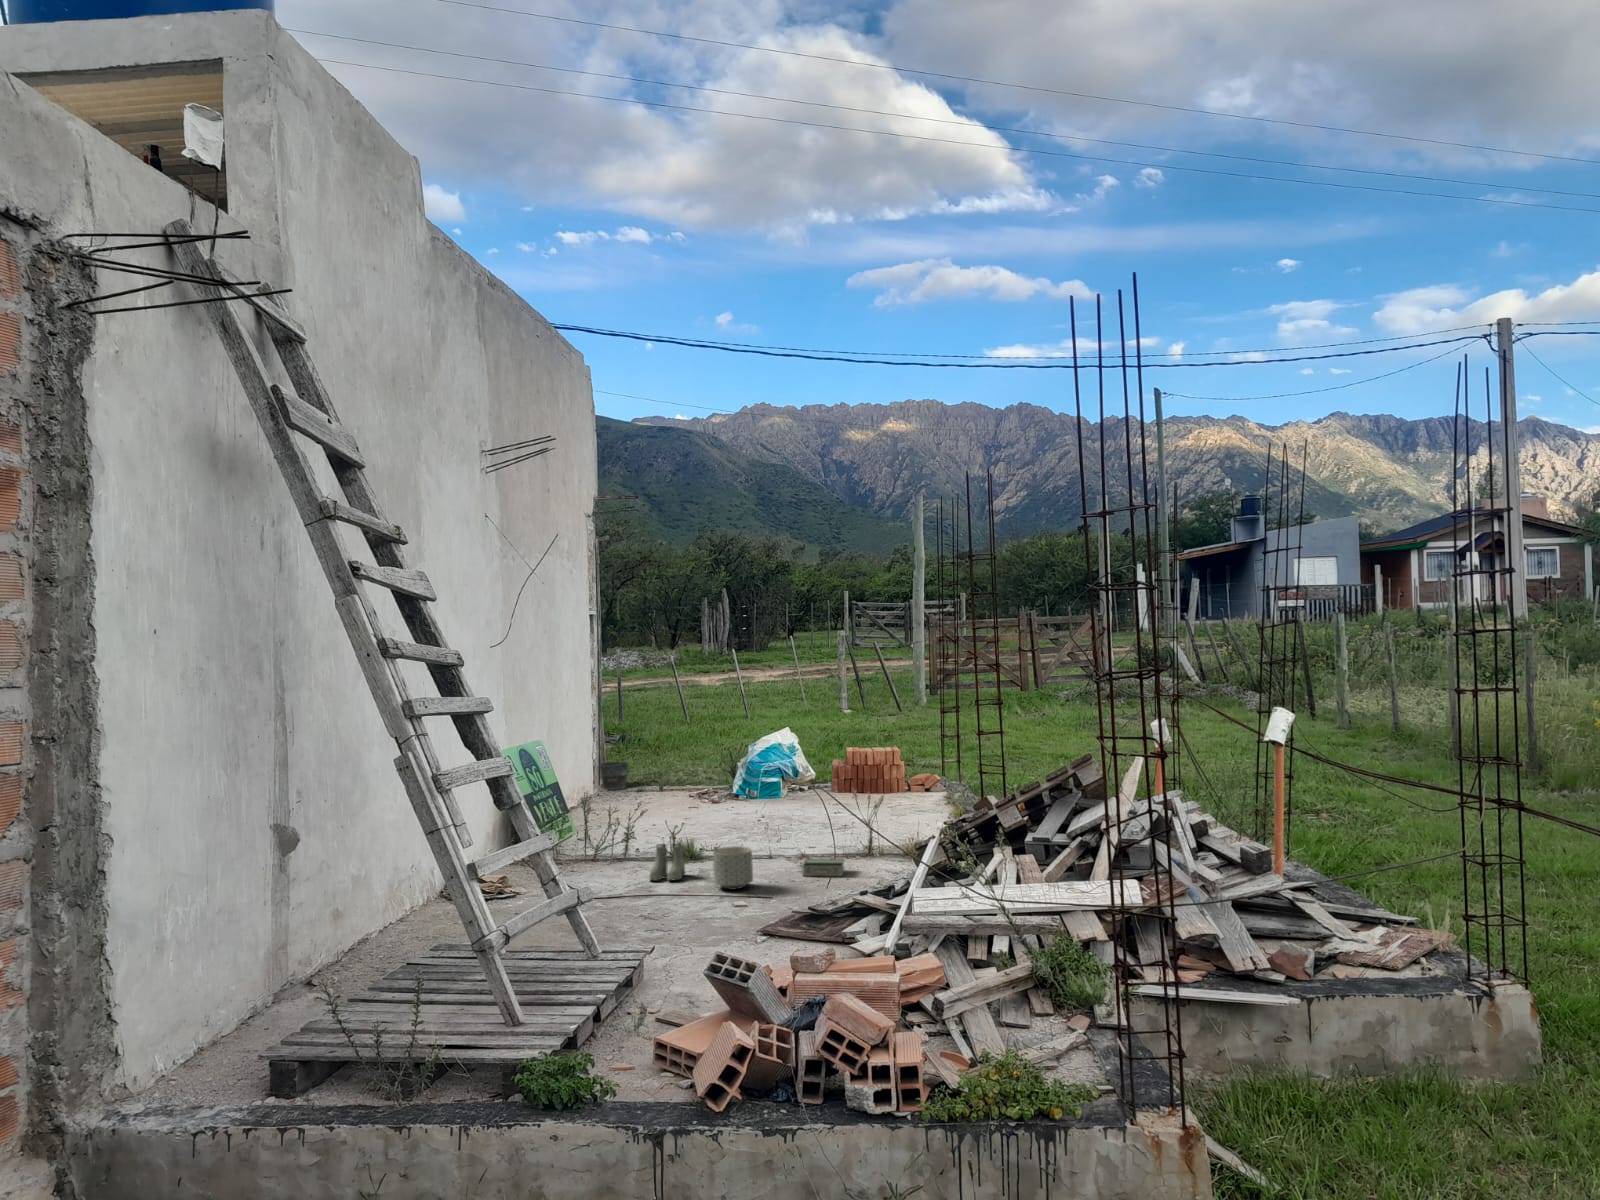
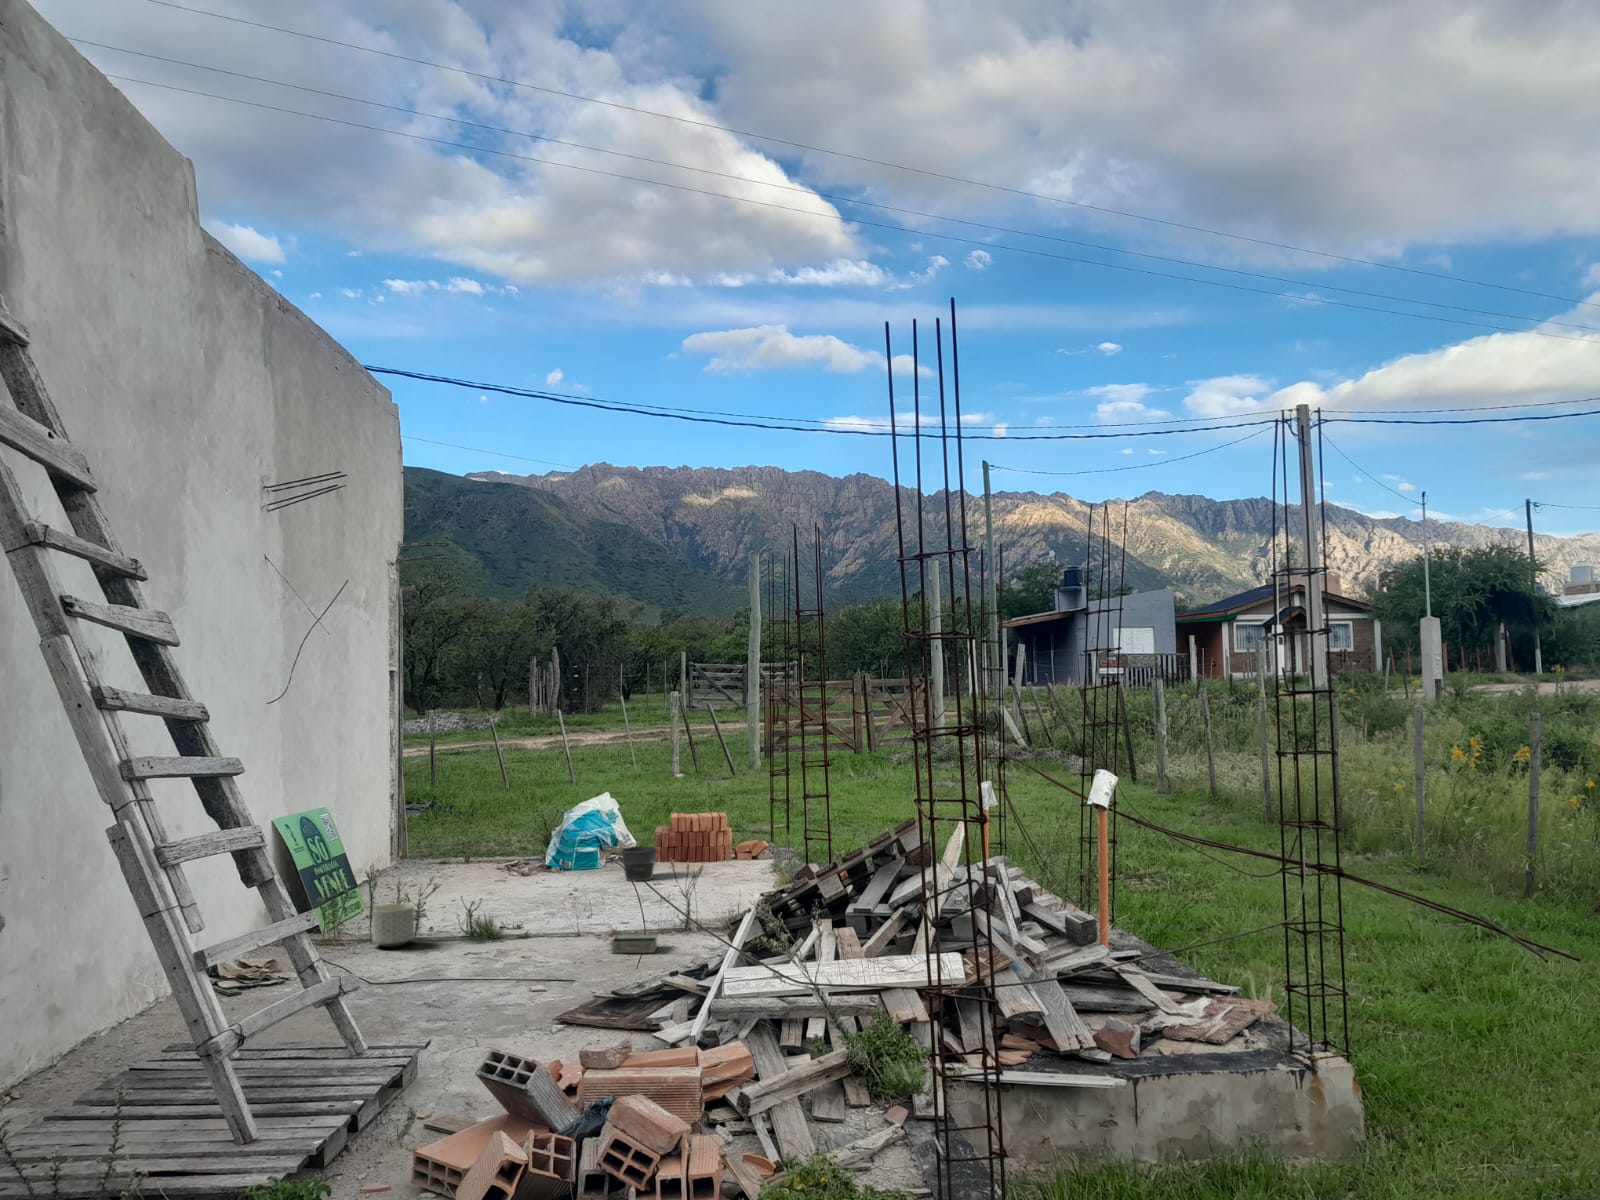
bucket: present [599,762,629,790] -> present [620,847,656,881]
boots: present [649,844,685,881] -> none [441,920,482,962]
planter: present [713,846,753,890] -> present [373,904,414,947]

